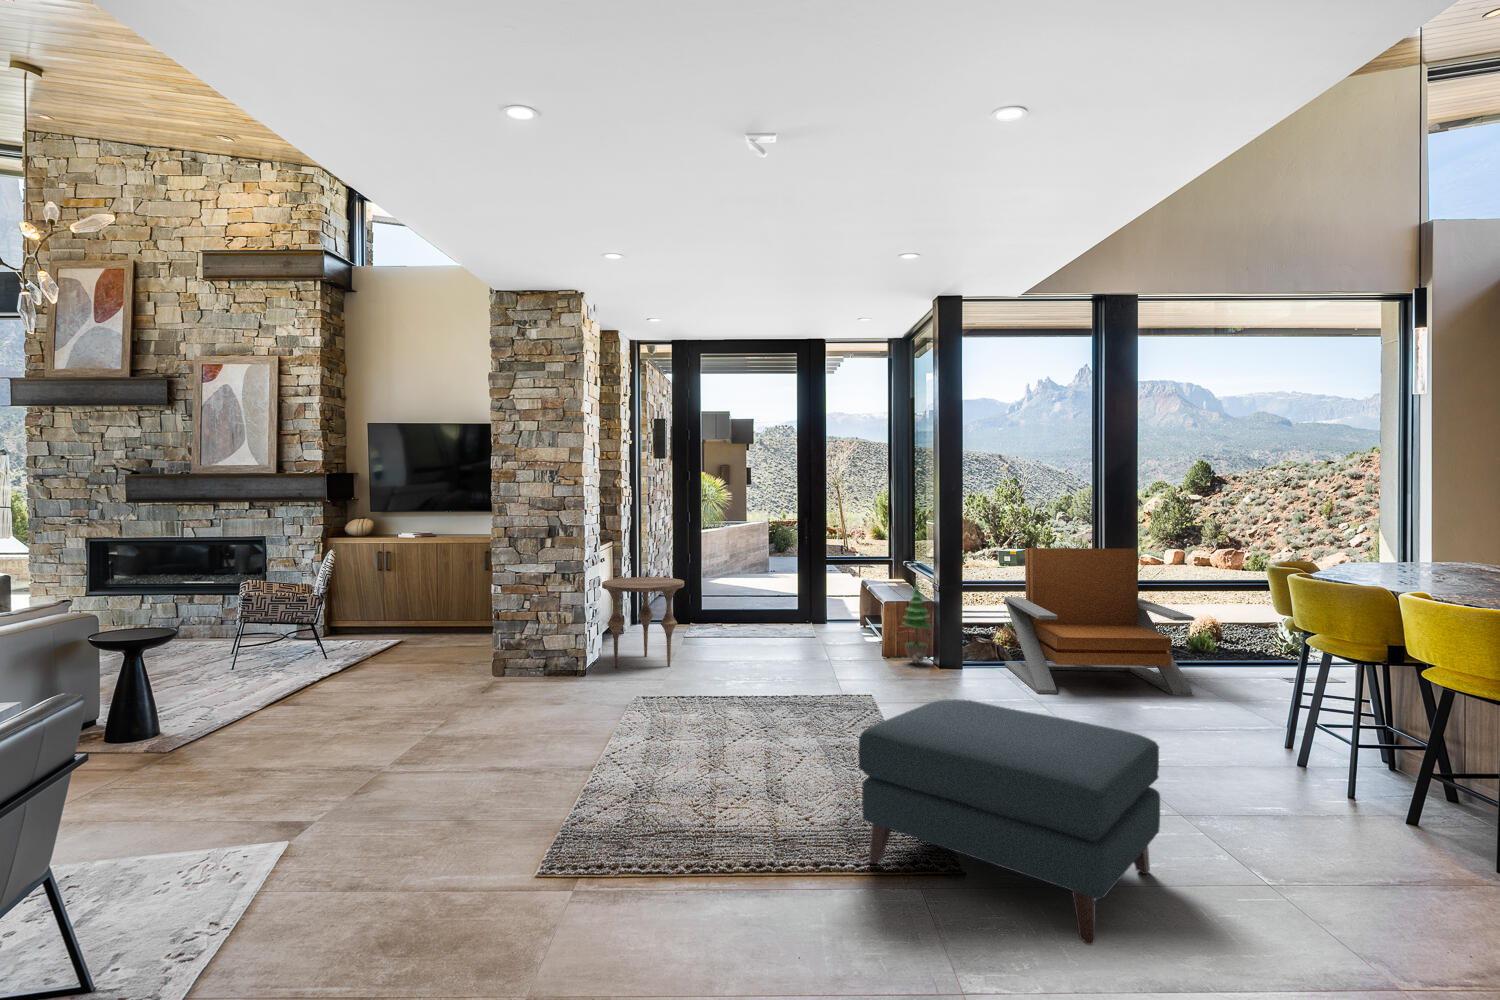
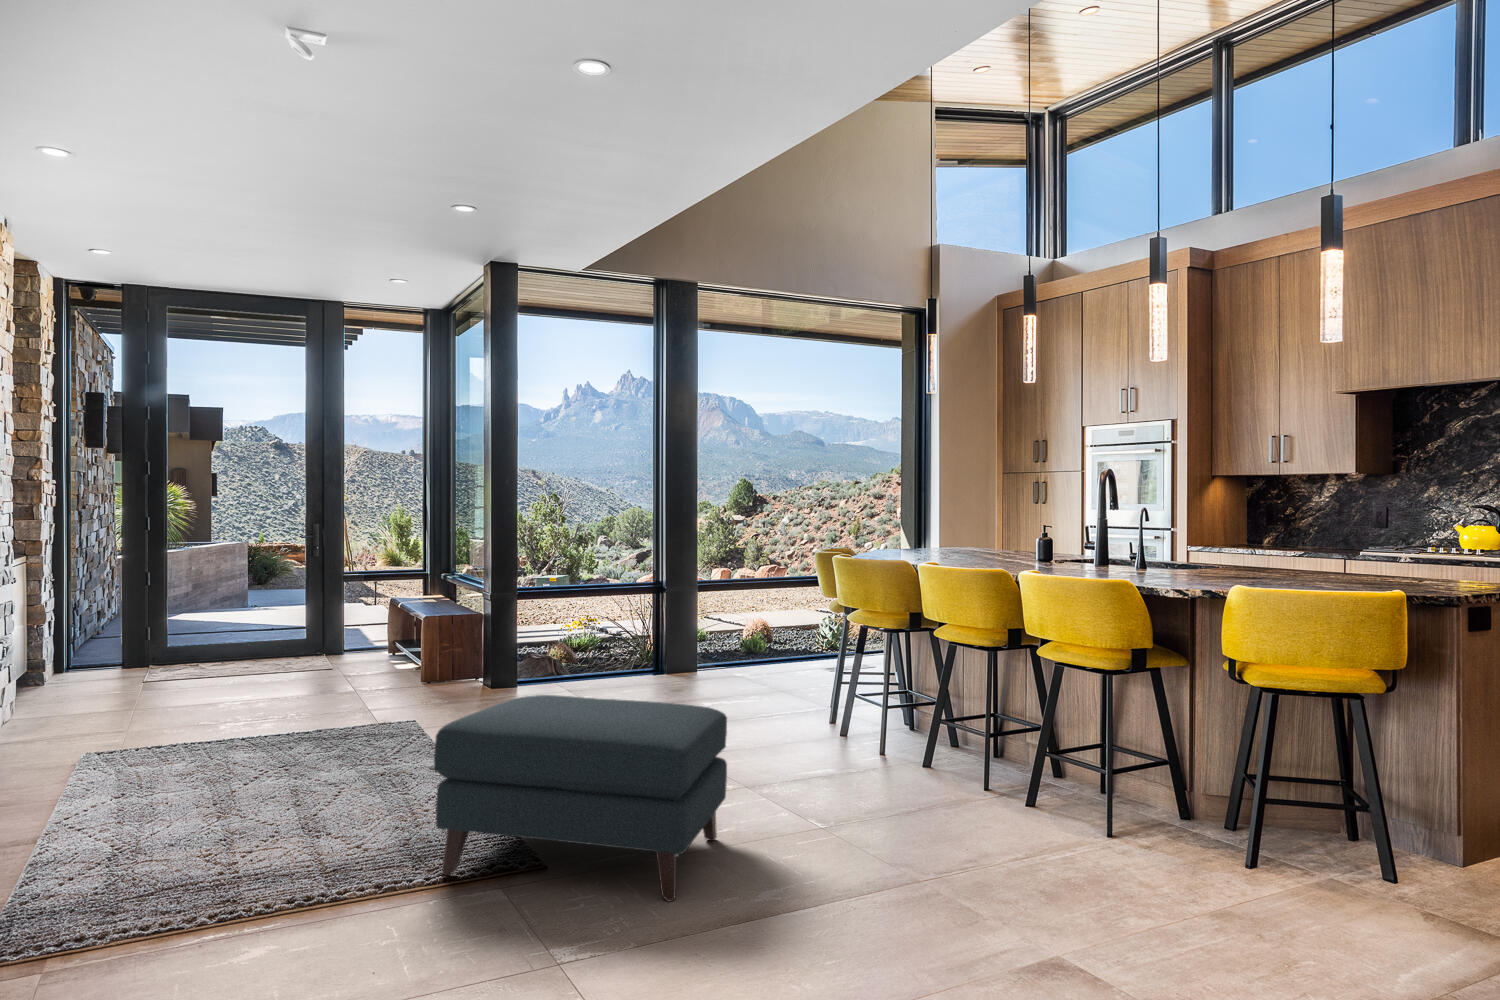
lounge chair: present [1005,548,1194,695] -> none [561,560,742,710]
side table: present [602,577,684,667] -> none [17,600,154,724]
potted tree: present [903,584,930,663] -> none [448,600,482,693]

